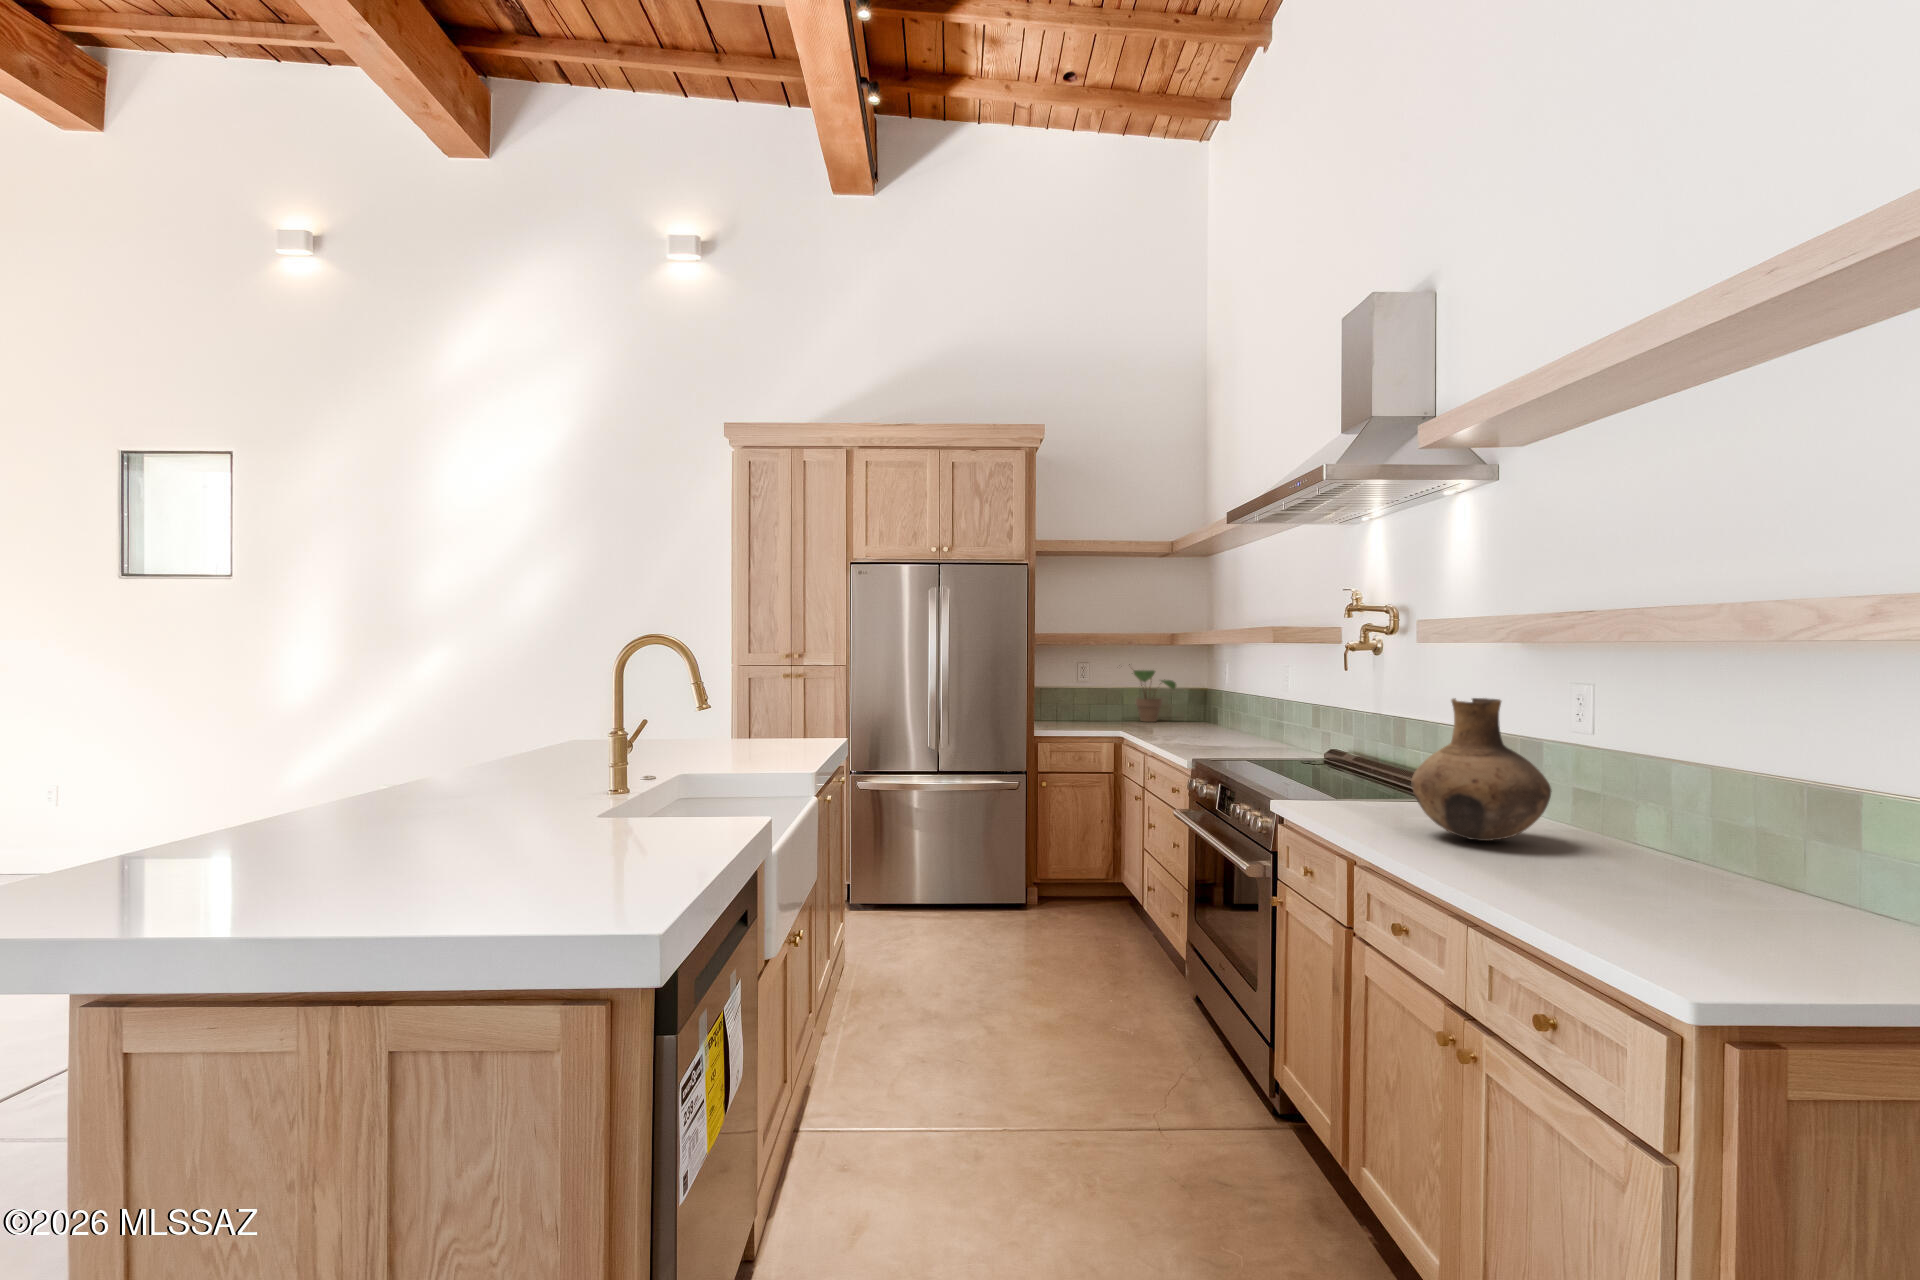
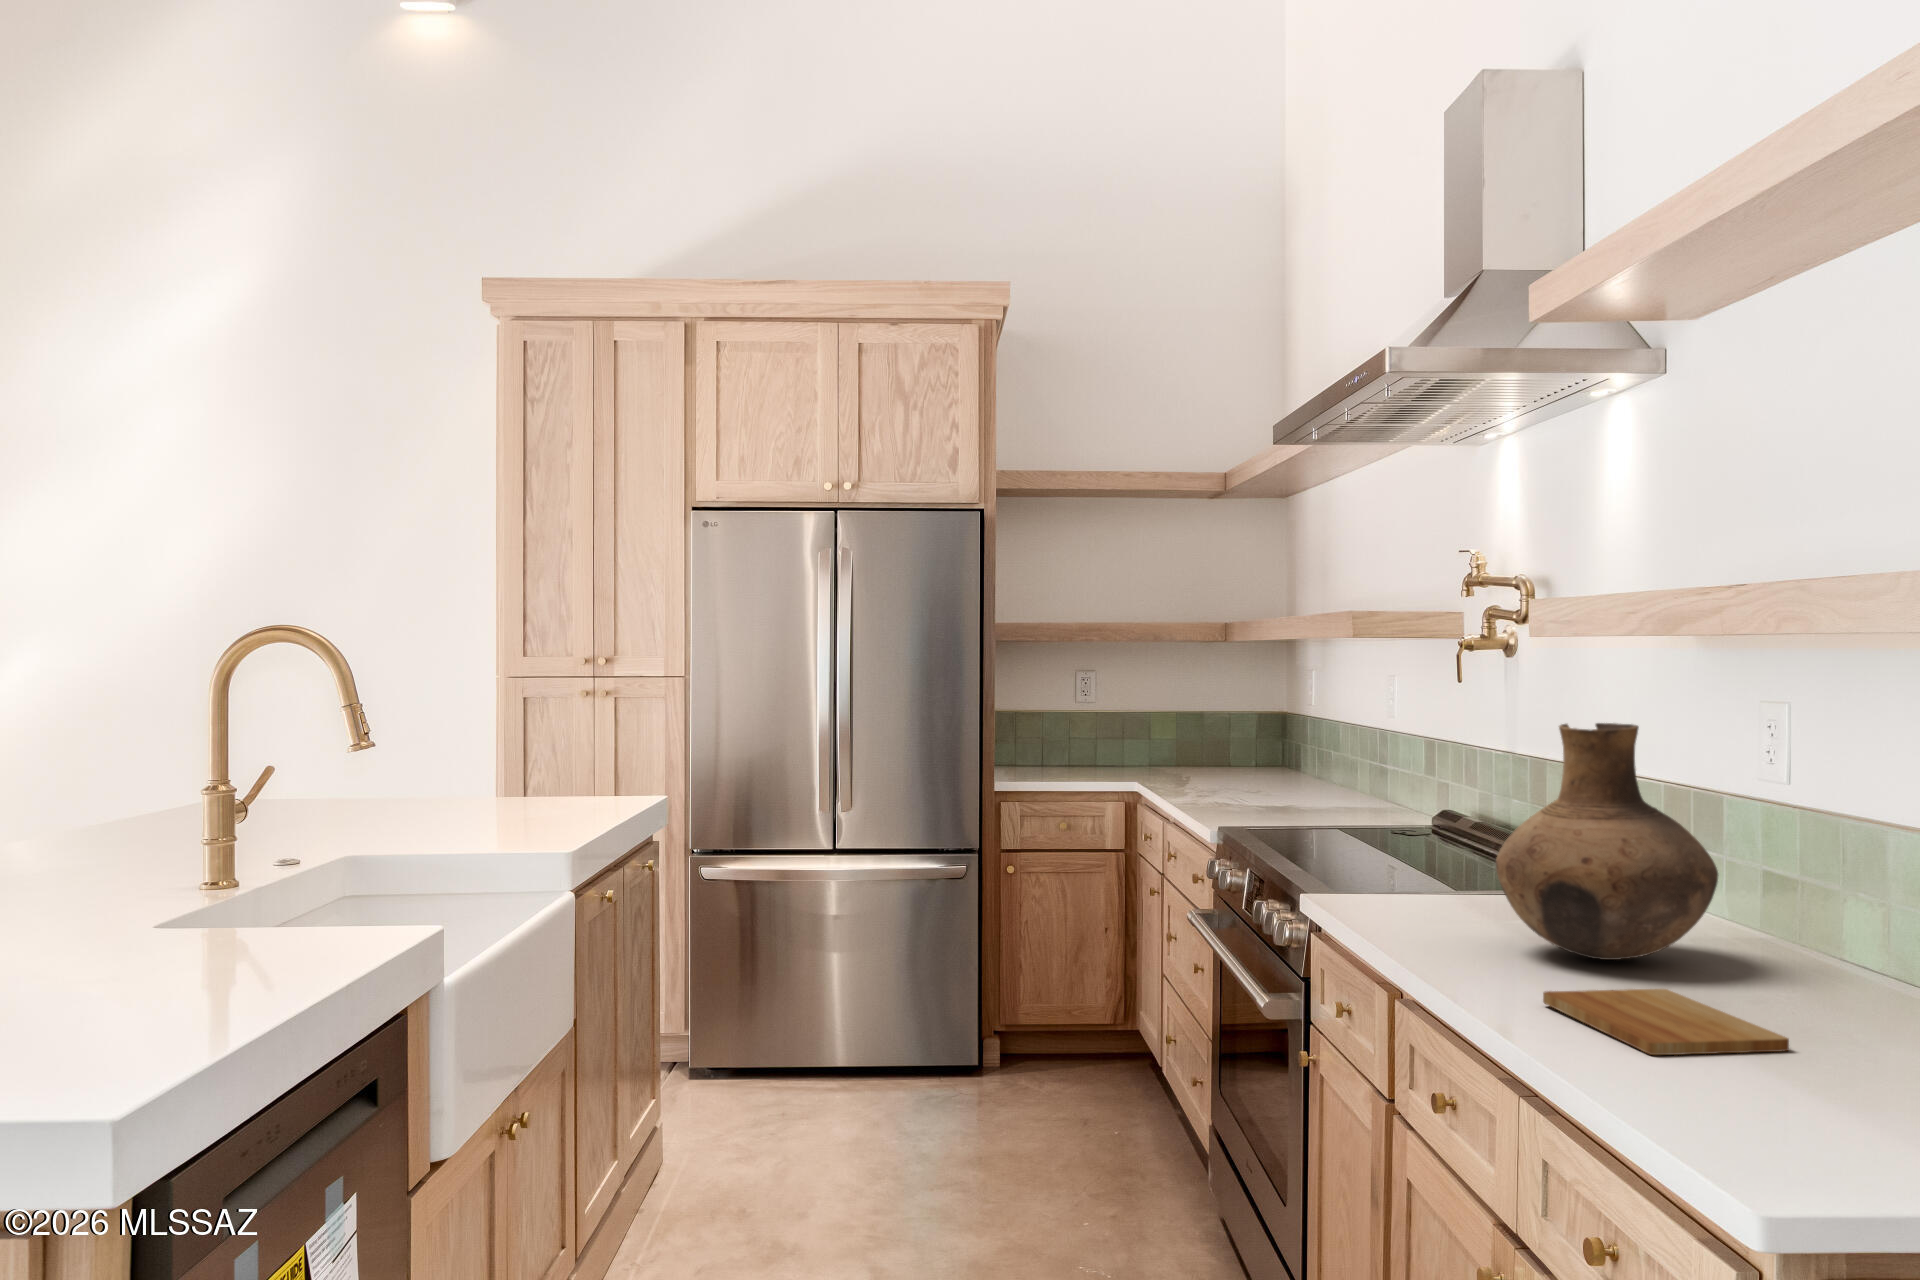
potted plant: present [1129,664,1176,722] -> none [1137,665,1231,768]
cutting board: none [1460,858,1622,897] -> present [1543,989,1789,1055]

